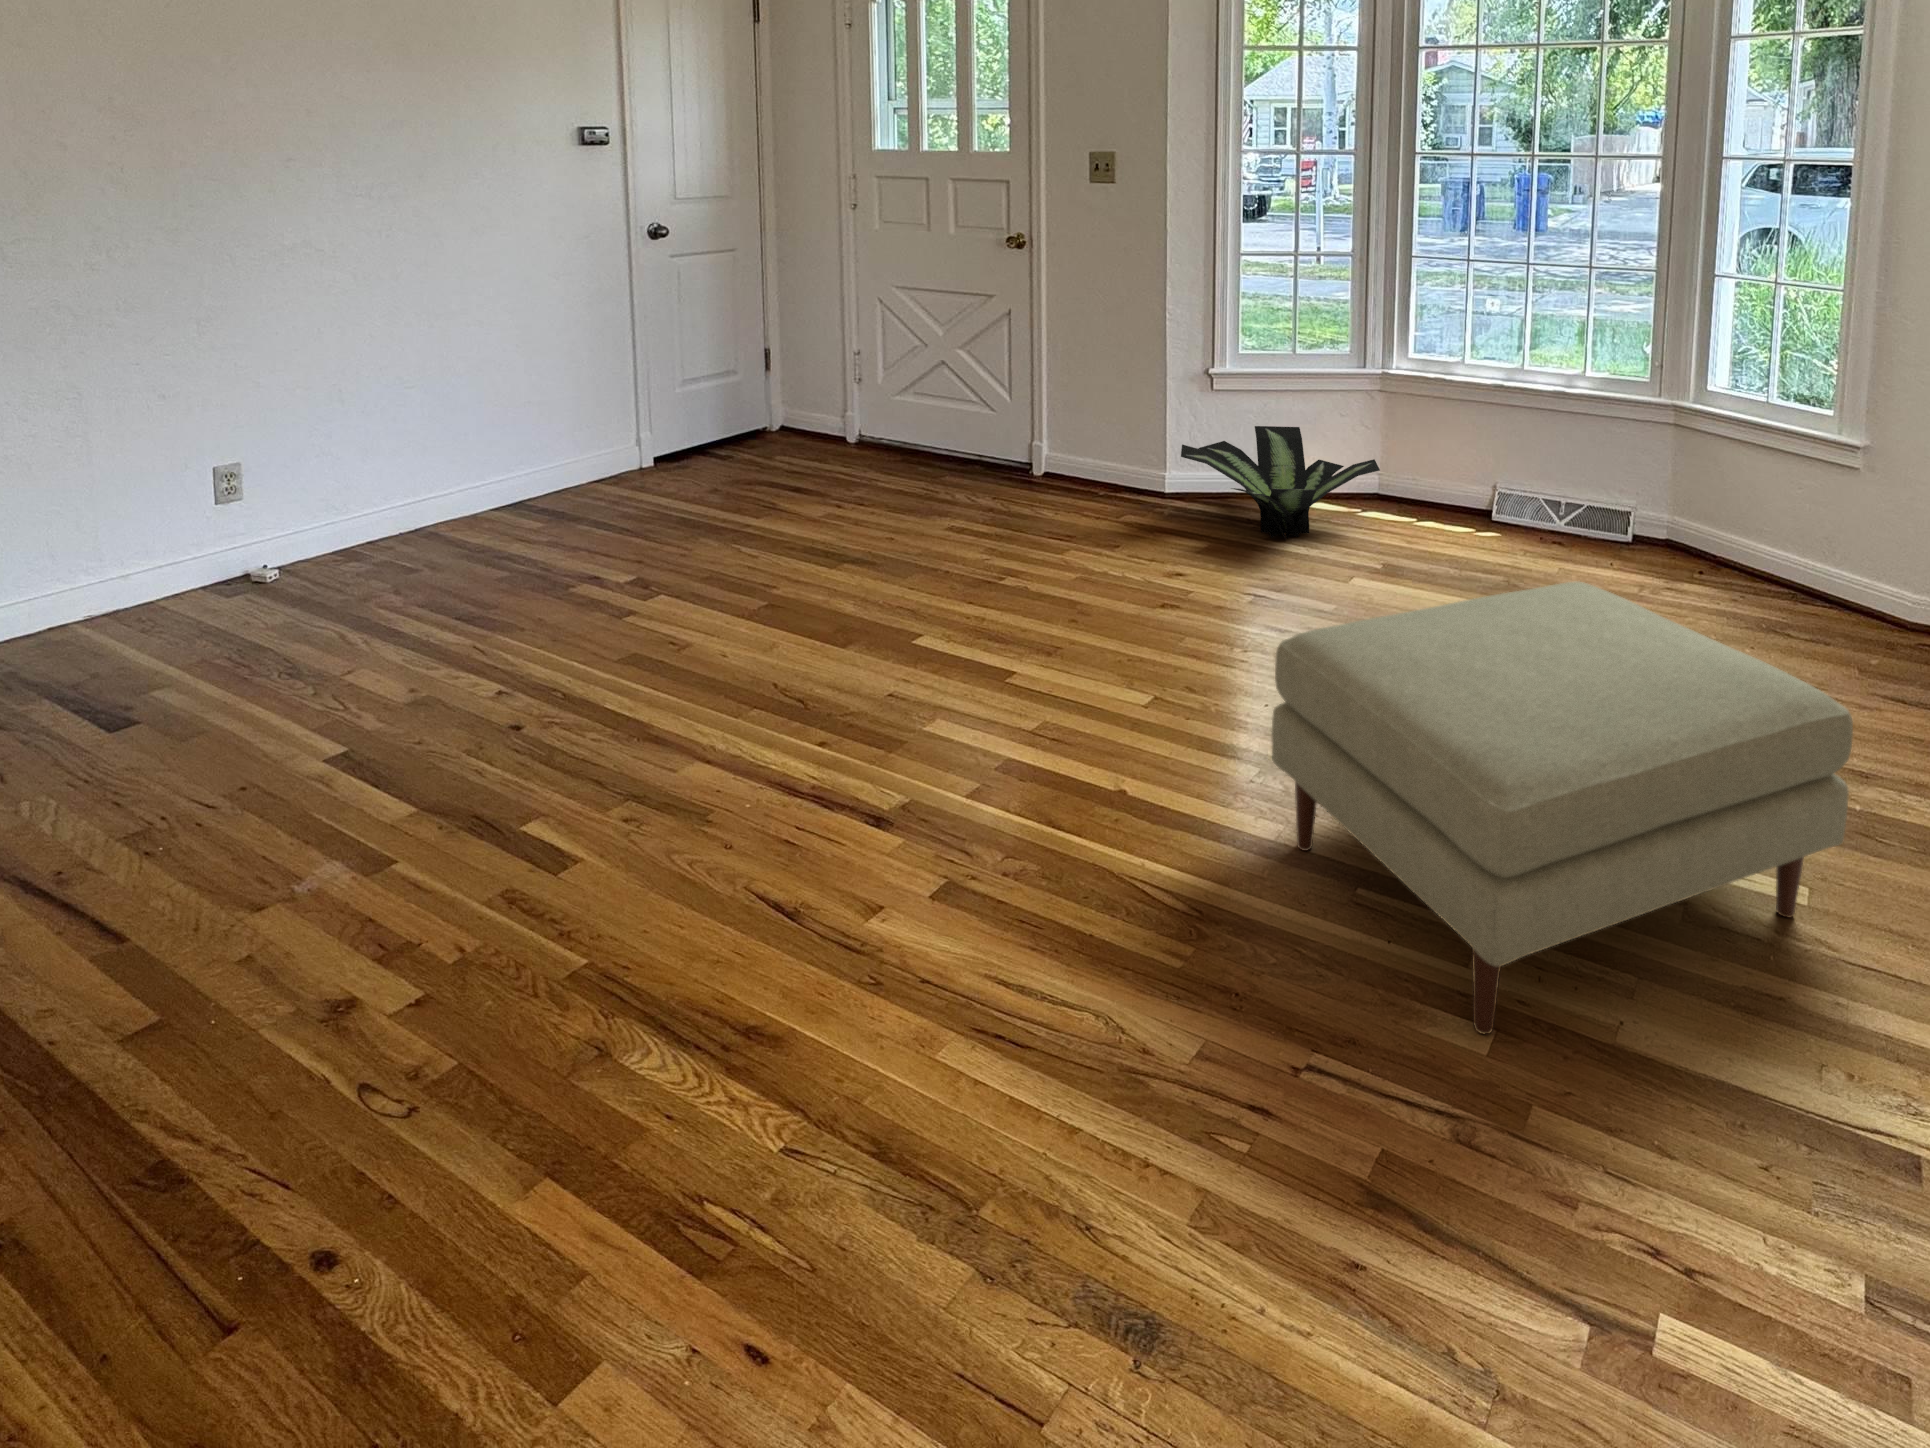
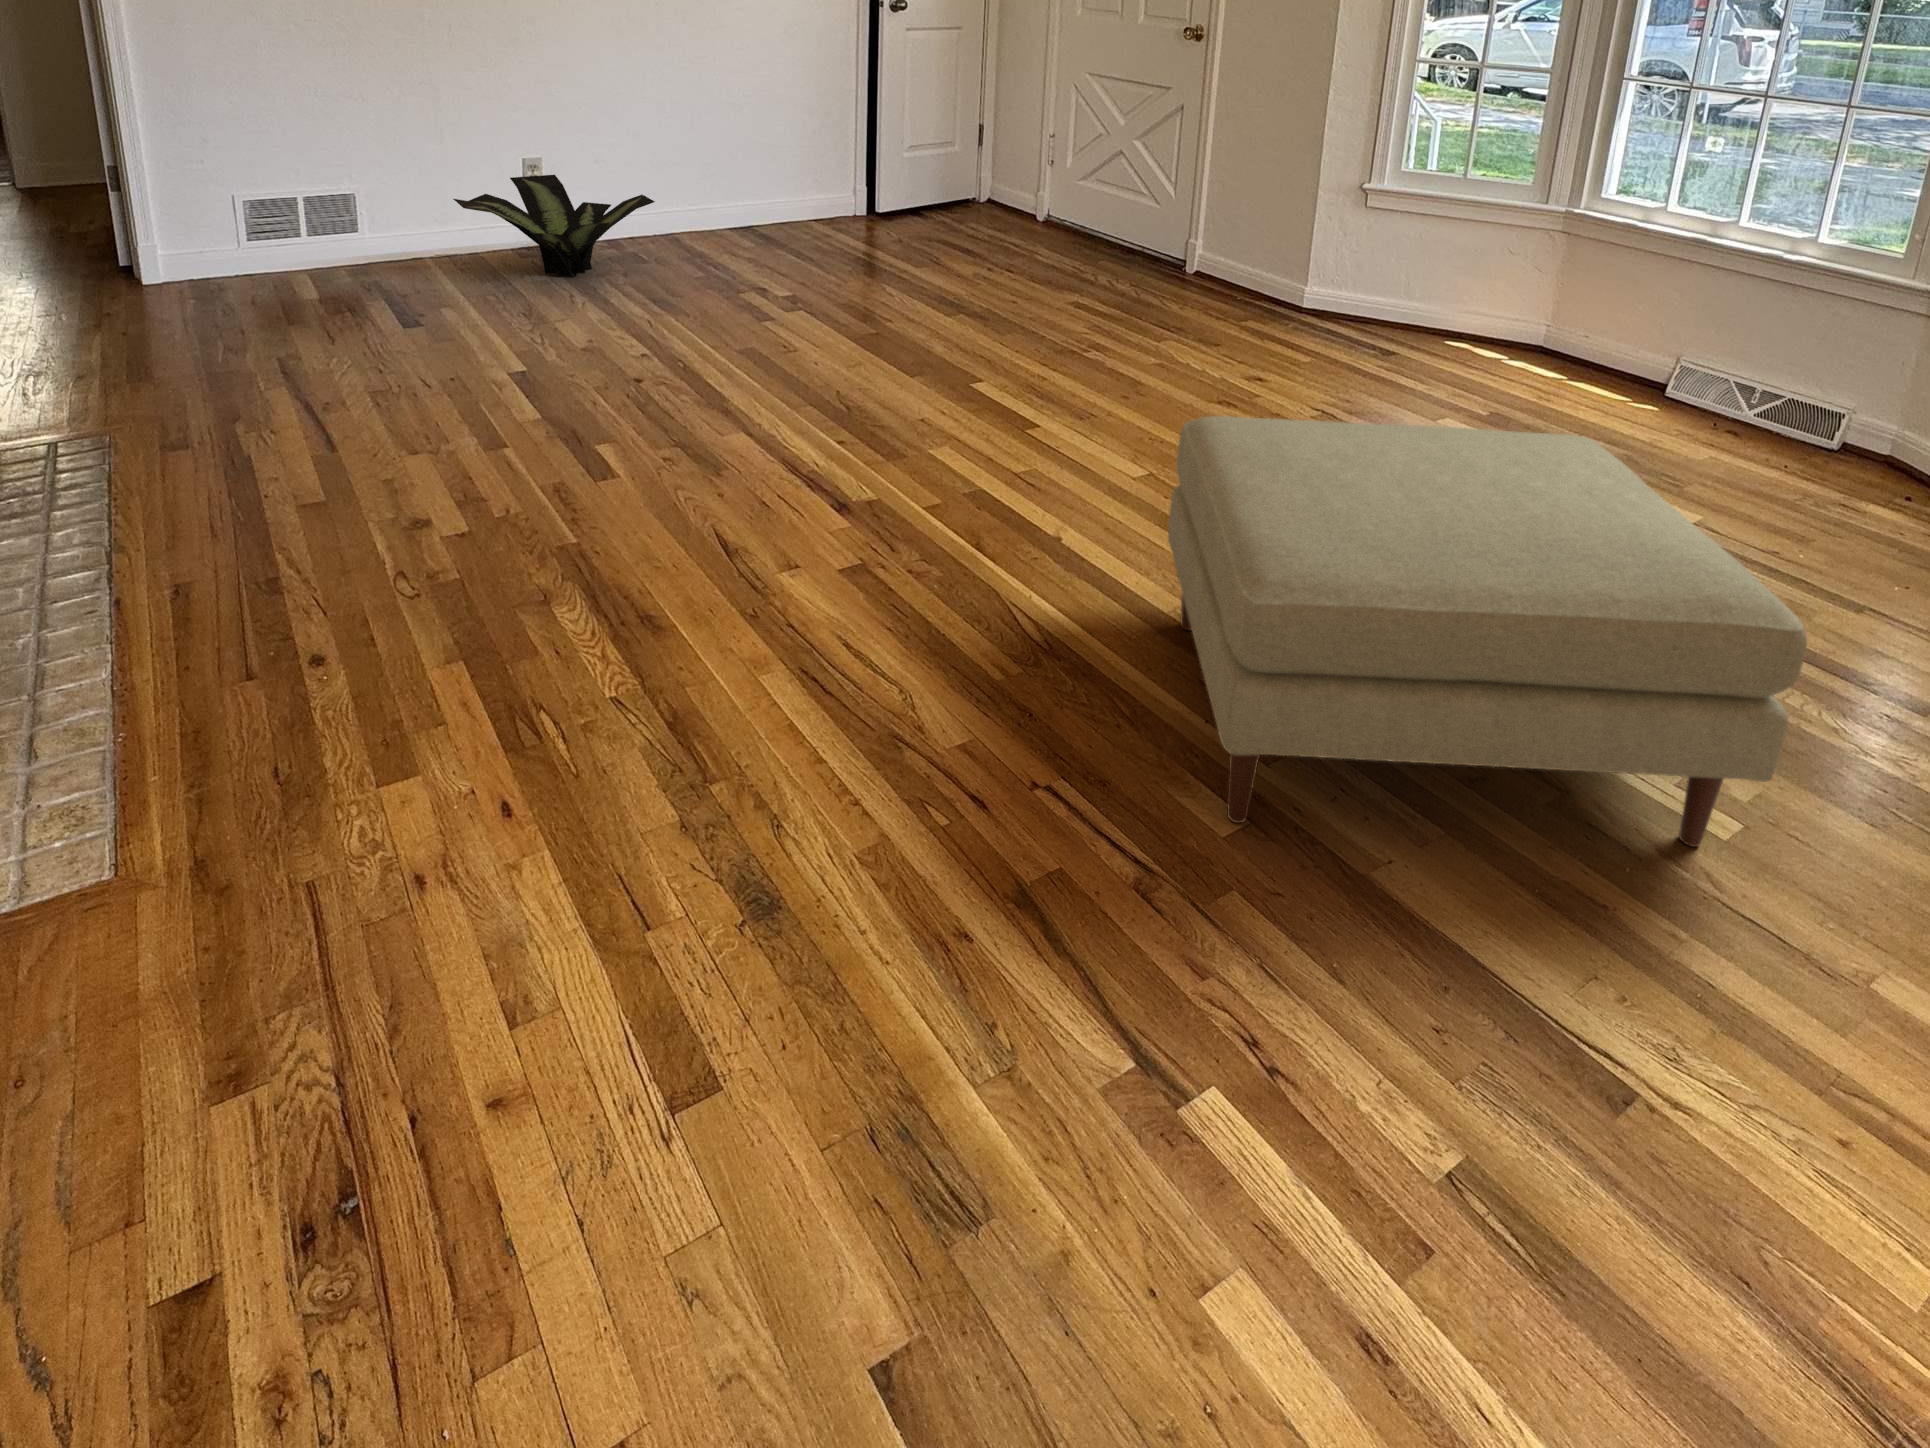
potted plant: present [1181,426,1380,539] -> present [453,175,655,277]

